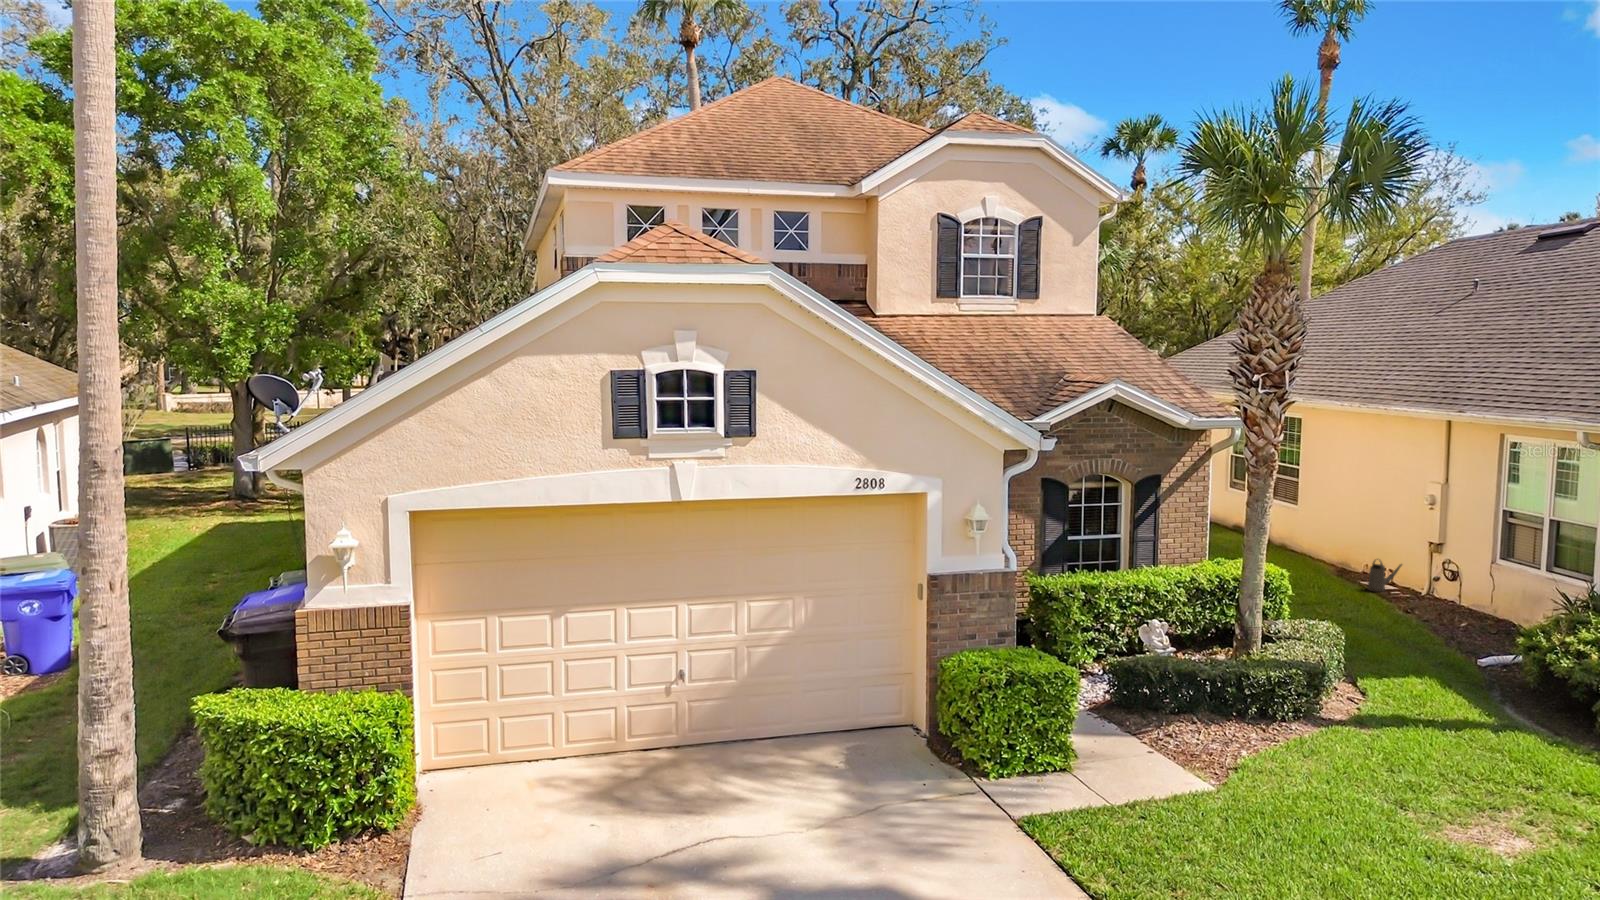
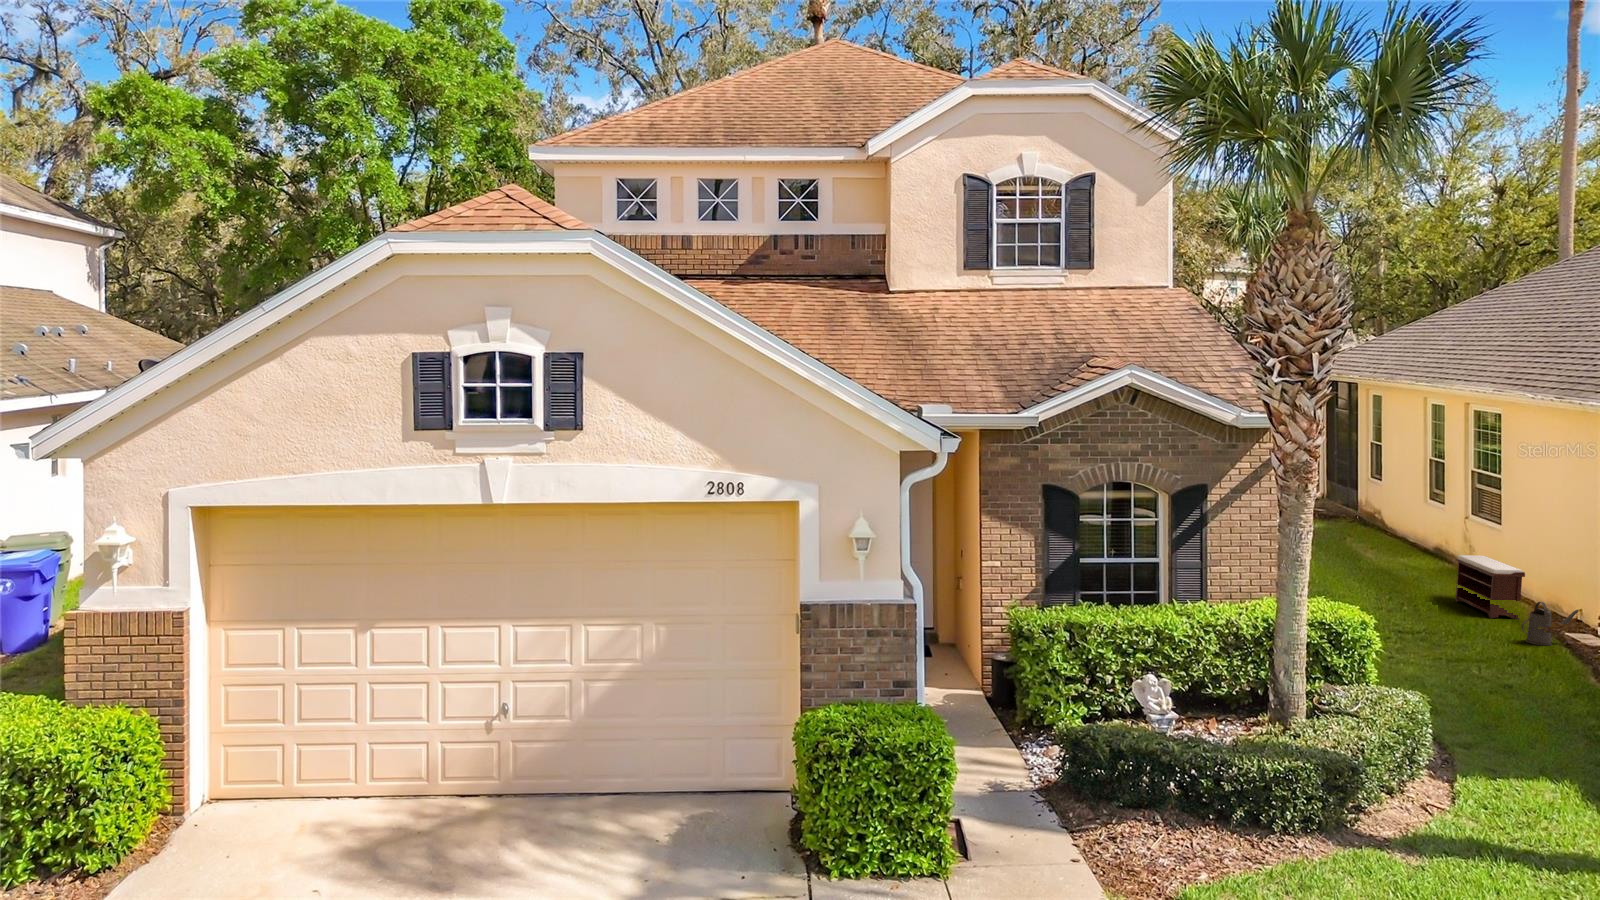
bench: none [1301,526,1357,574] -> present [1455,555,1525,619]

